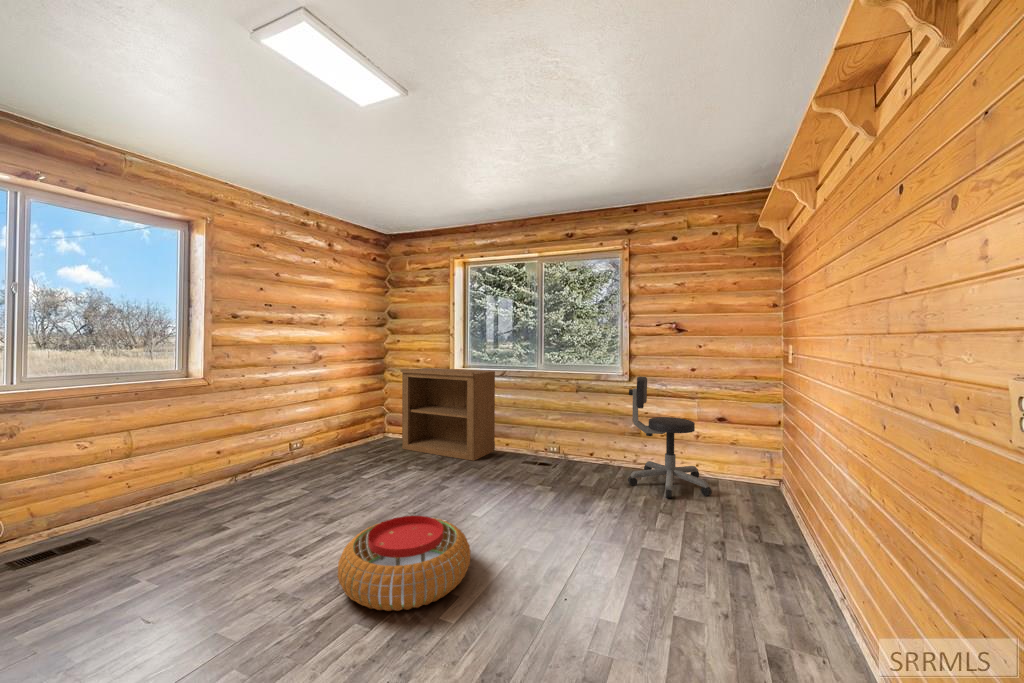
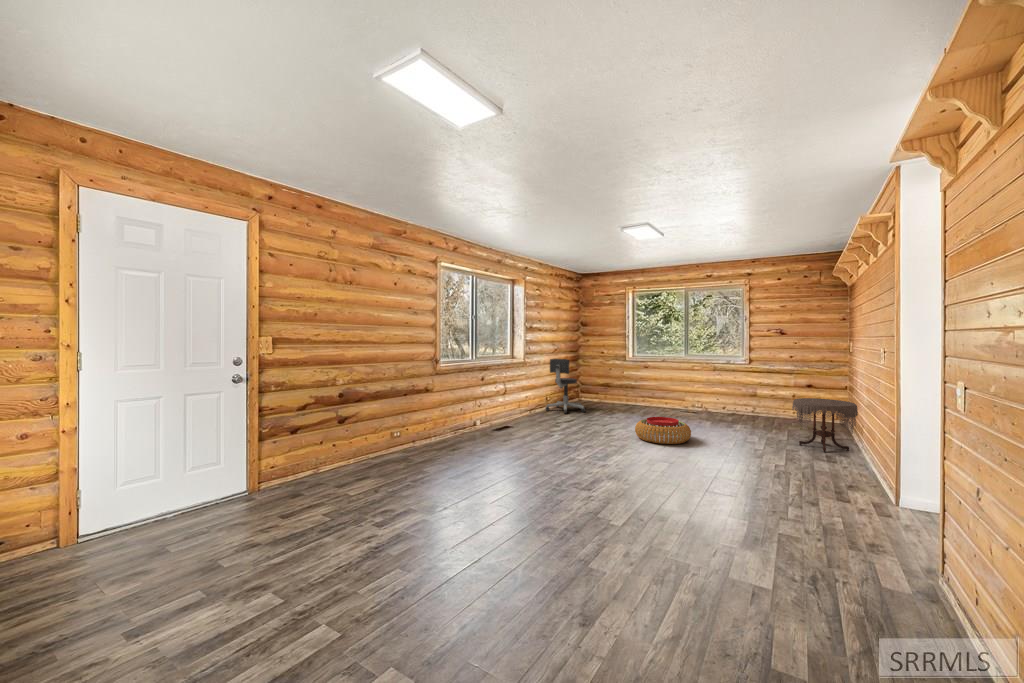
bookshelf: present [401,368,495,461] -> none [599,357,659,410]
office chair: present [628,377,712,498] -> present [546,359,586,414]
side table: none [691,469,841,625] -> present [792,398,858,452]

